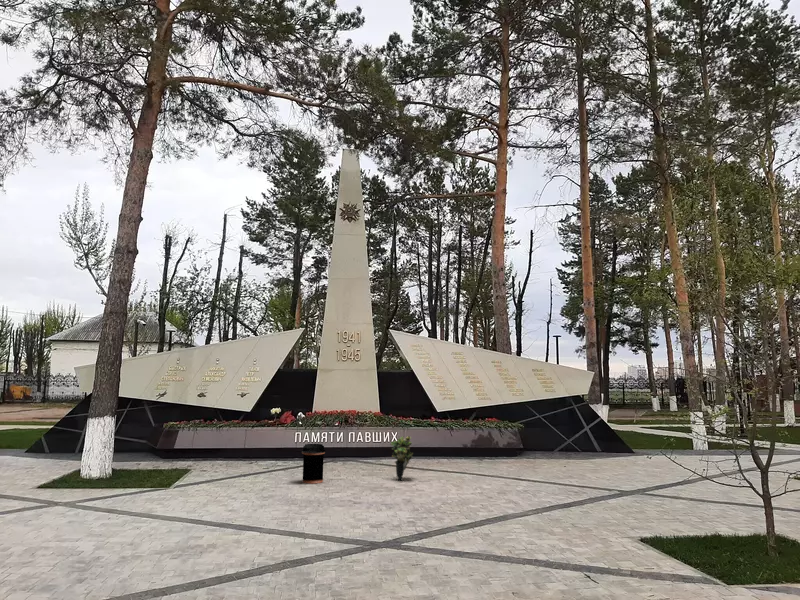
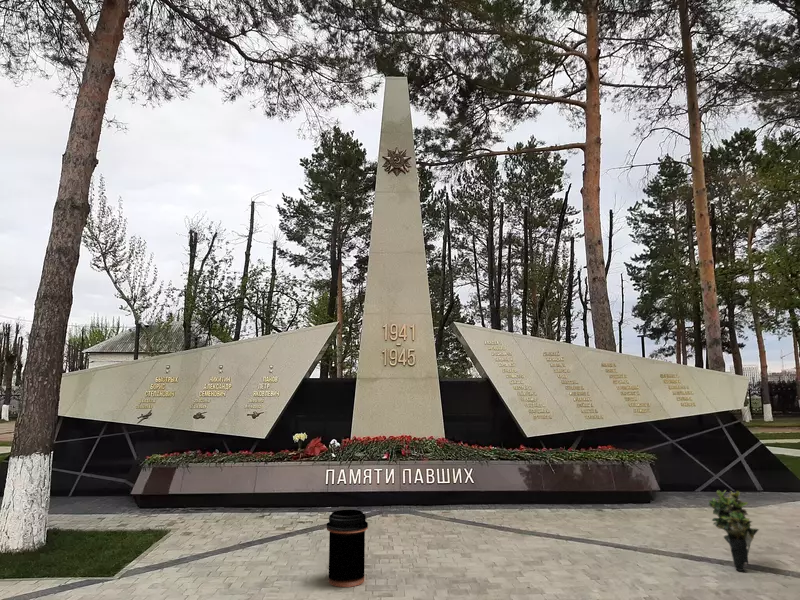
potted plant: present [391,436,412,480] -> present [708,491,758,571]

